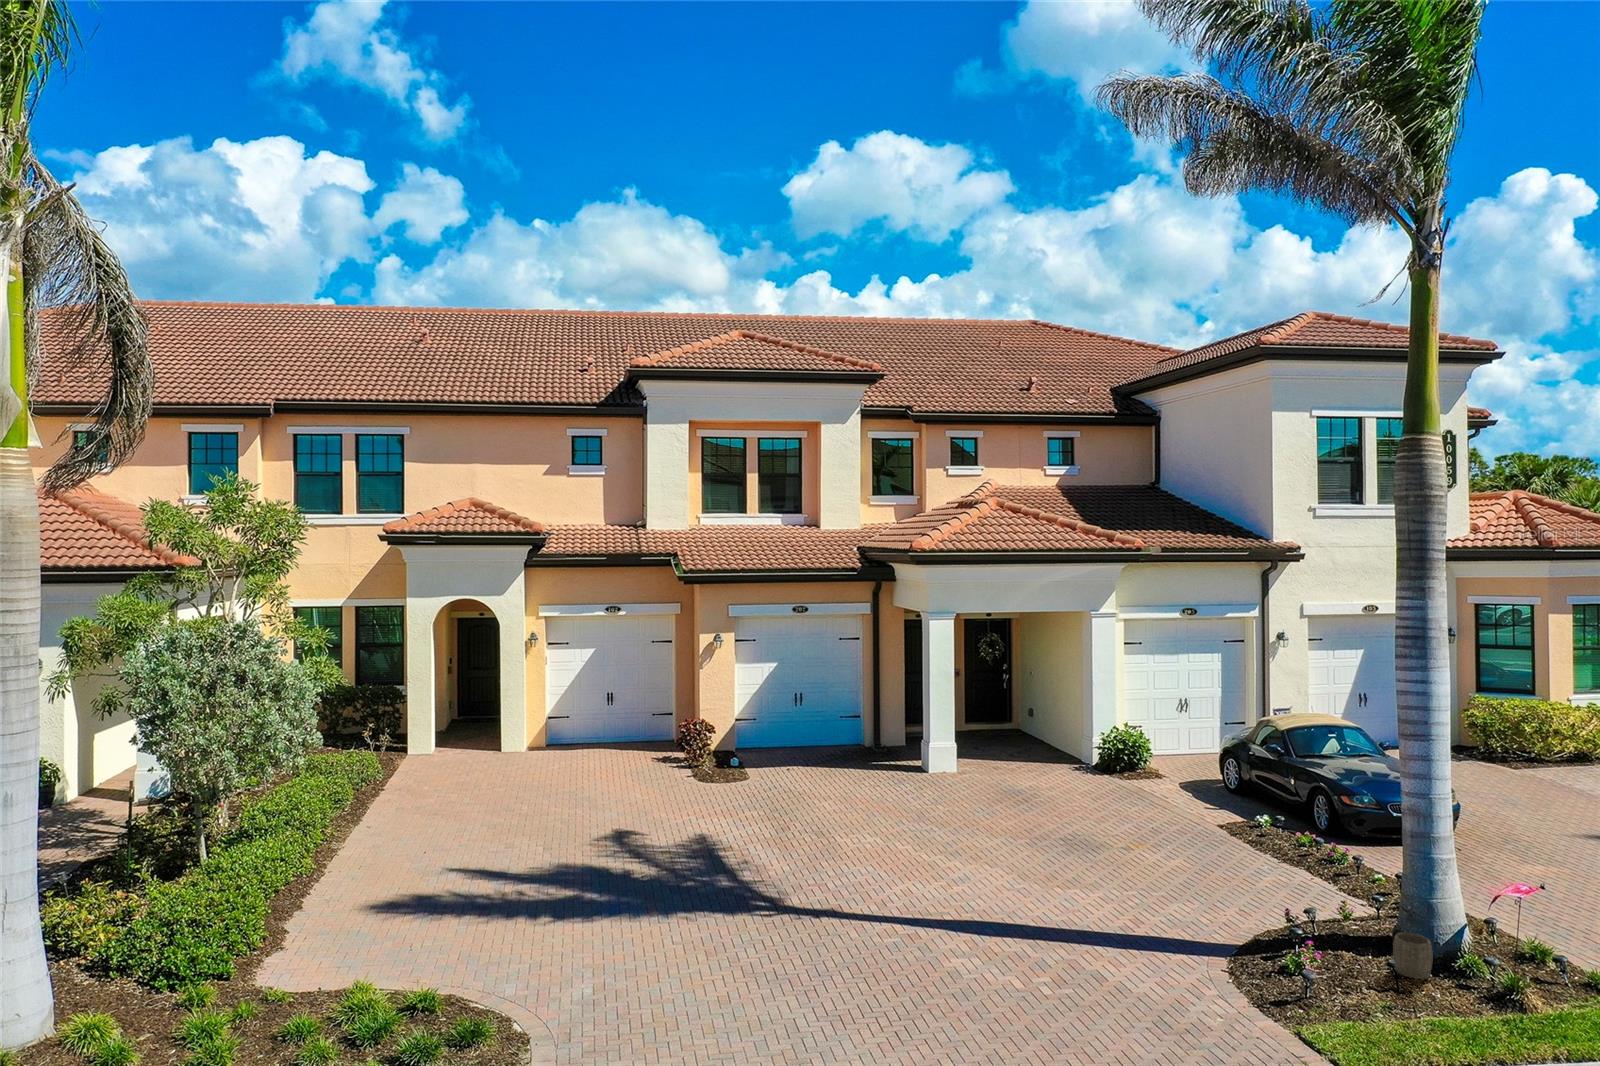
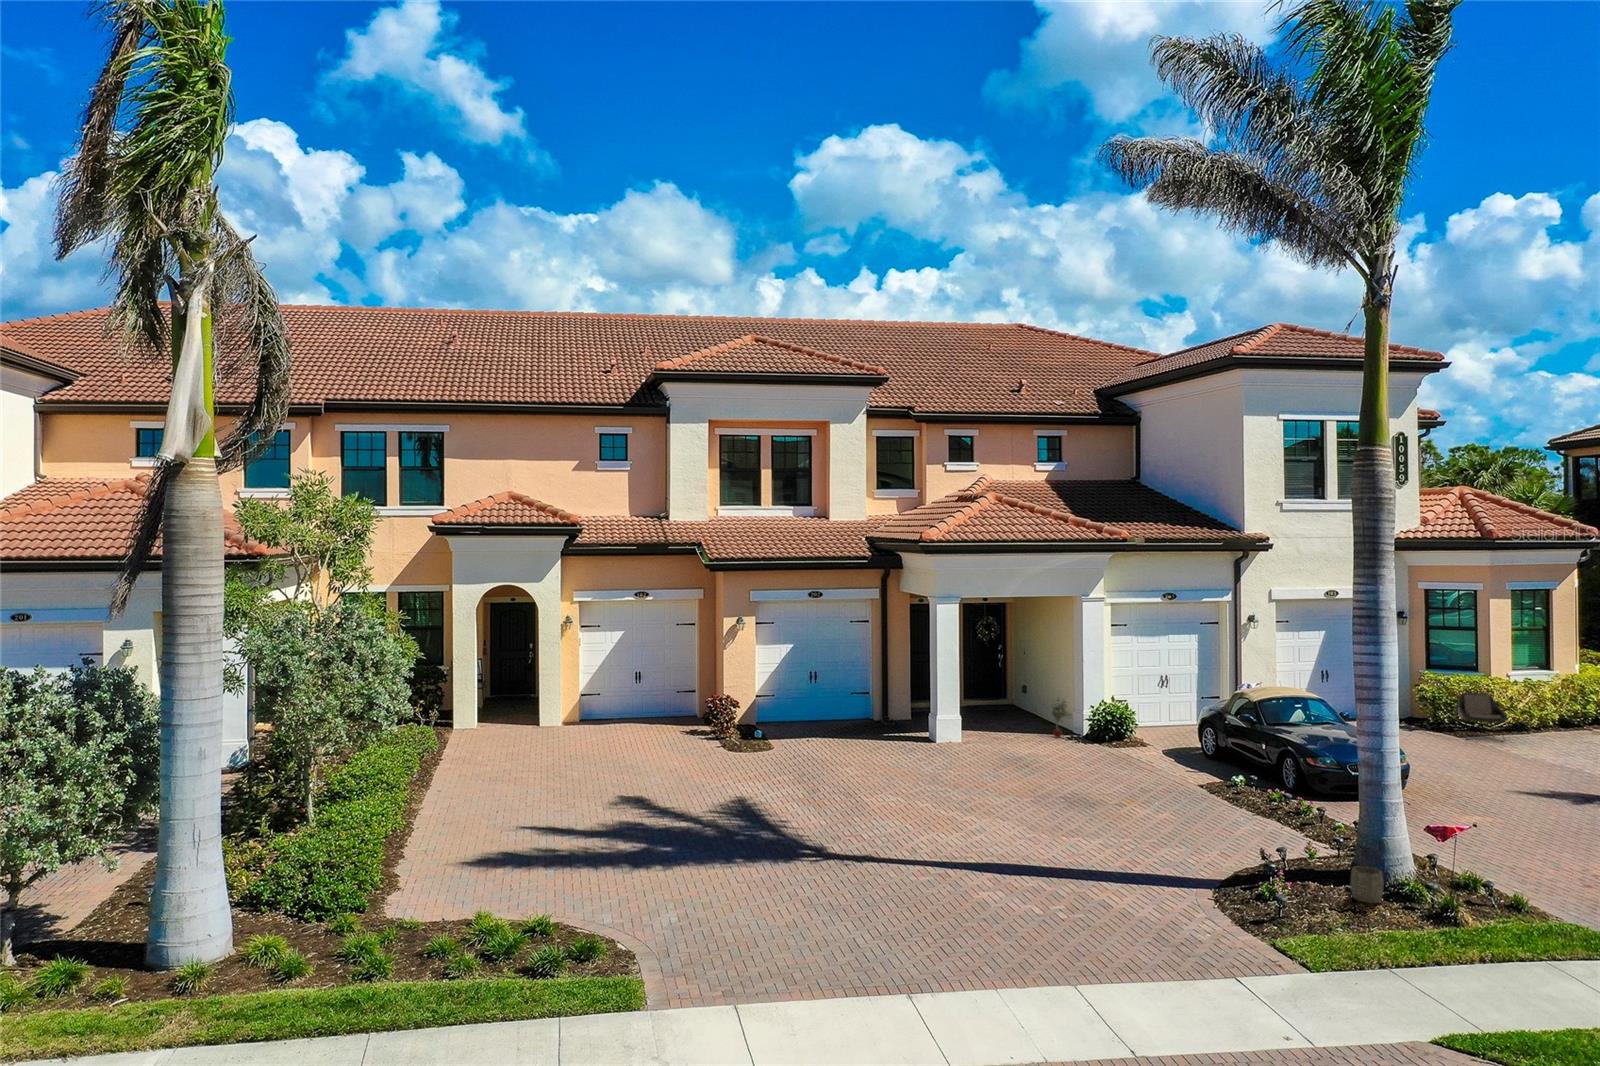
lounge chair: none [1513,719,1571,775] -> present [1458,692,1508,738]
potted tree: none [1057,723,1082,767] -> present [1052,699,1071,738]

